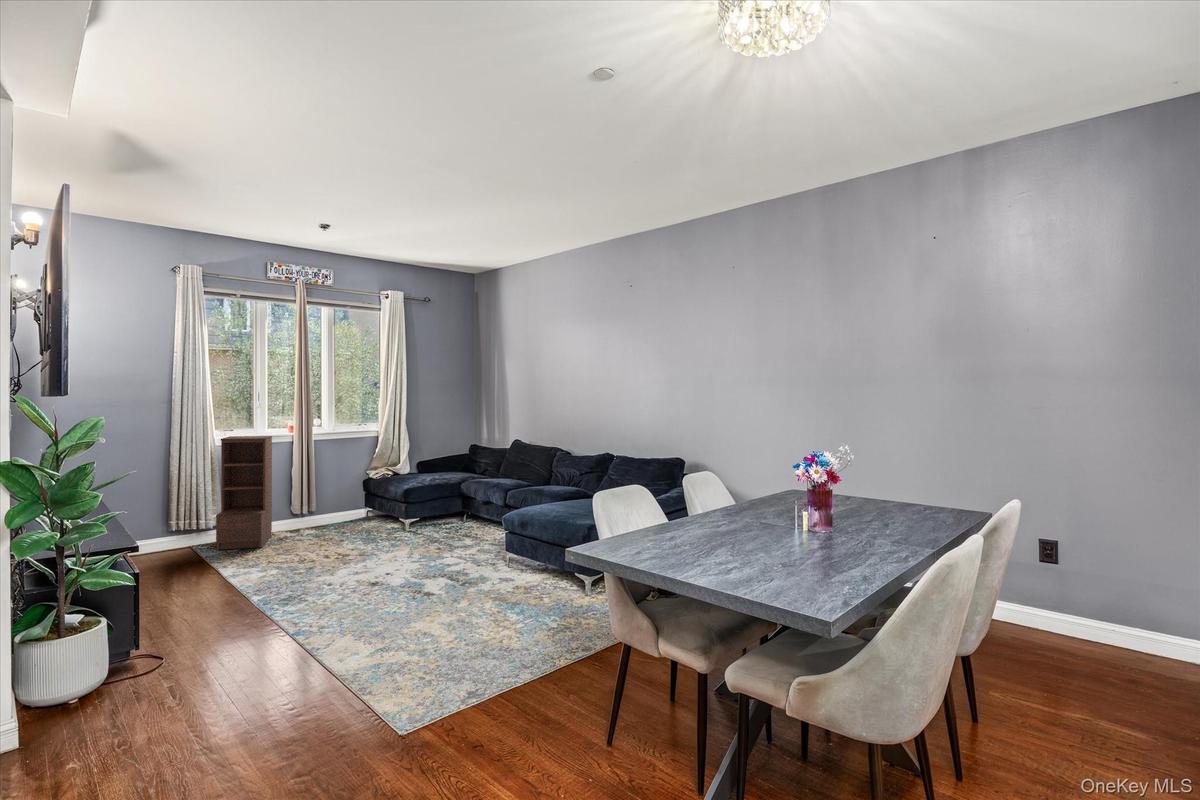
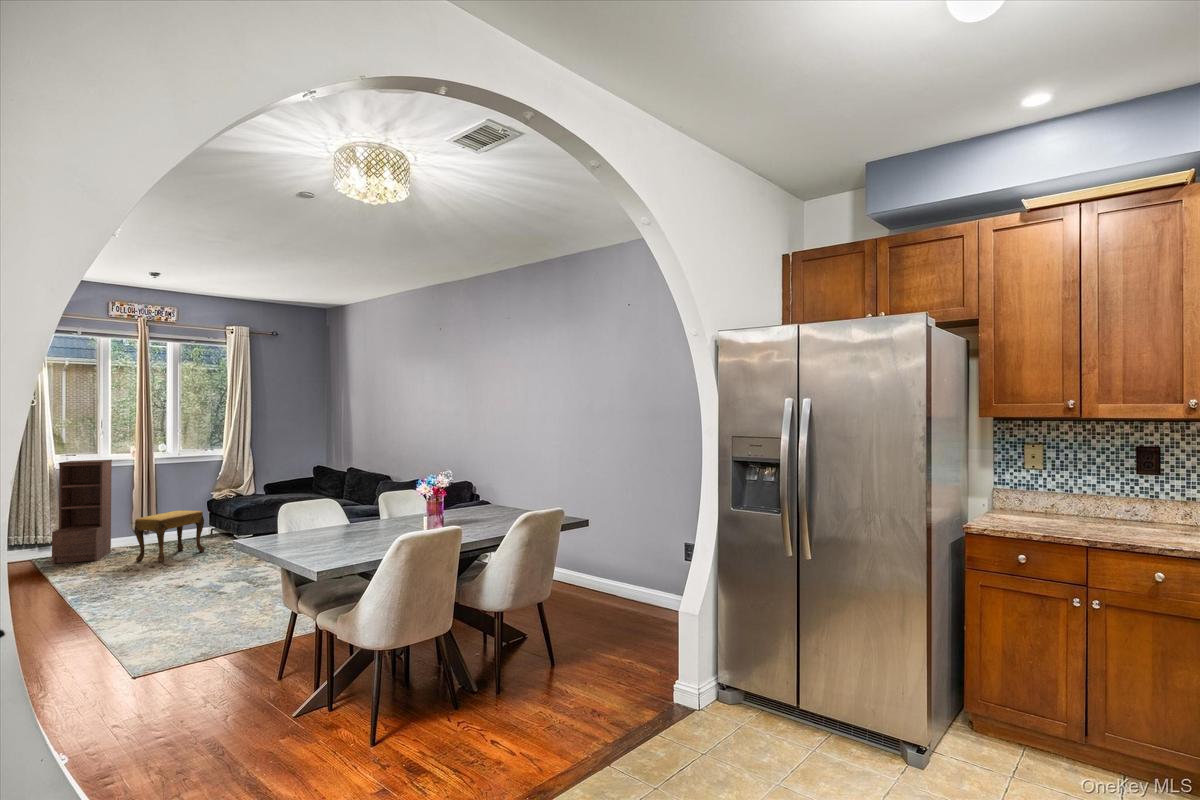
footstool: none [303,494,371,553] -> present [134,510,204,563]

